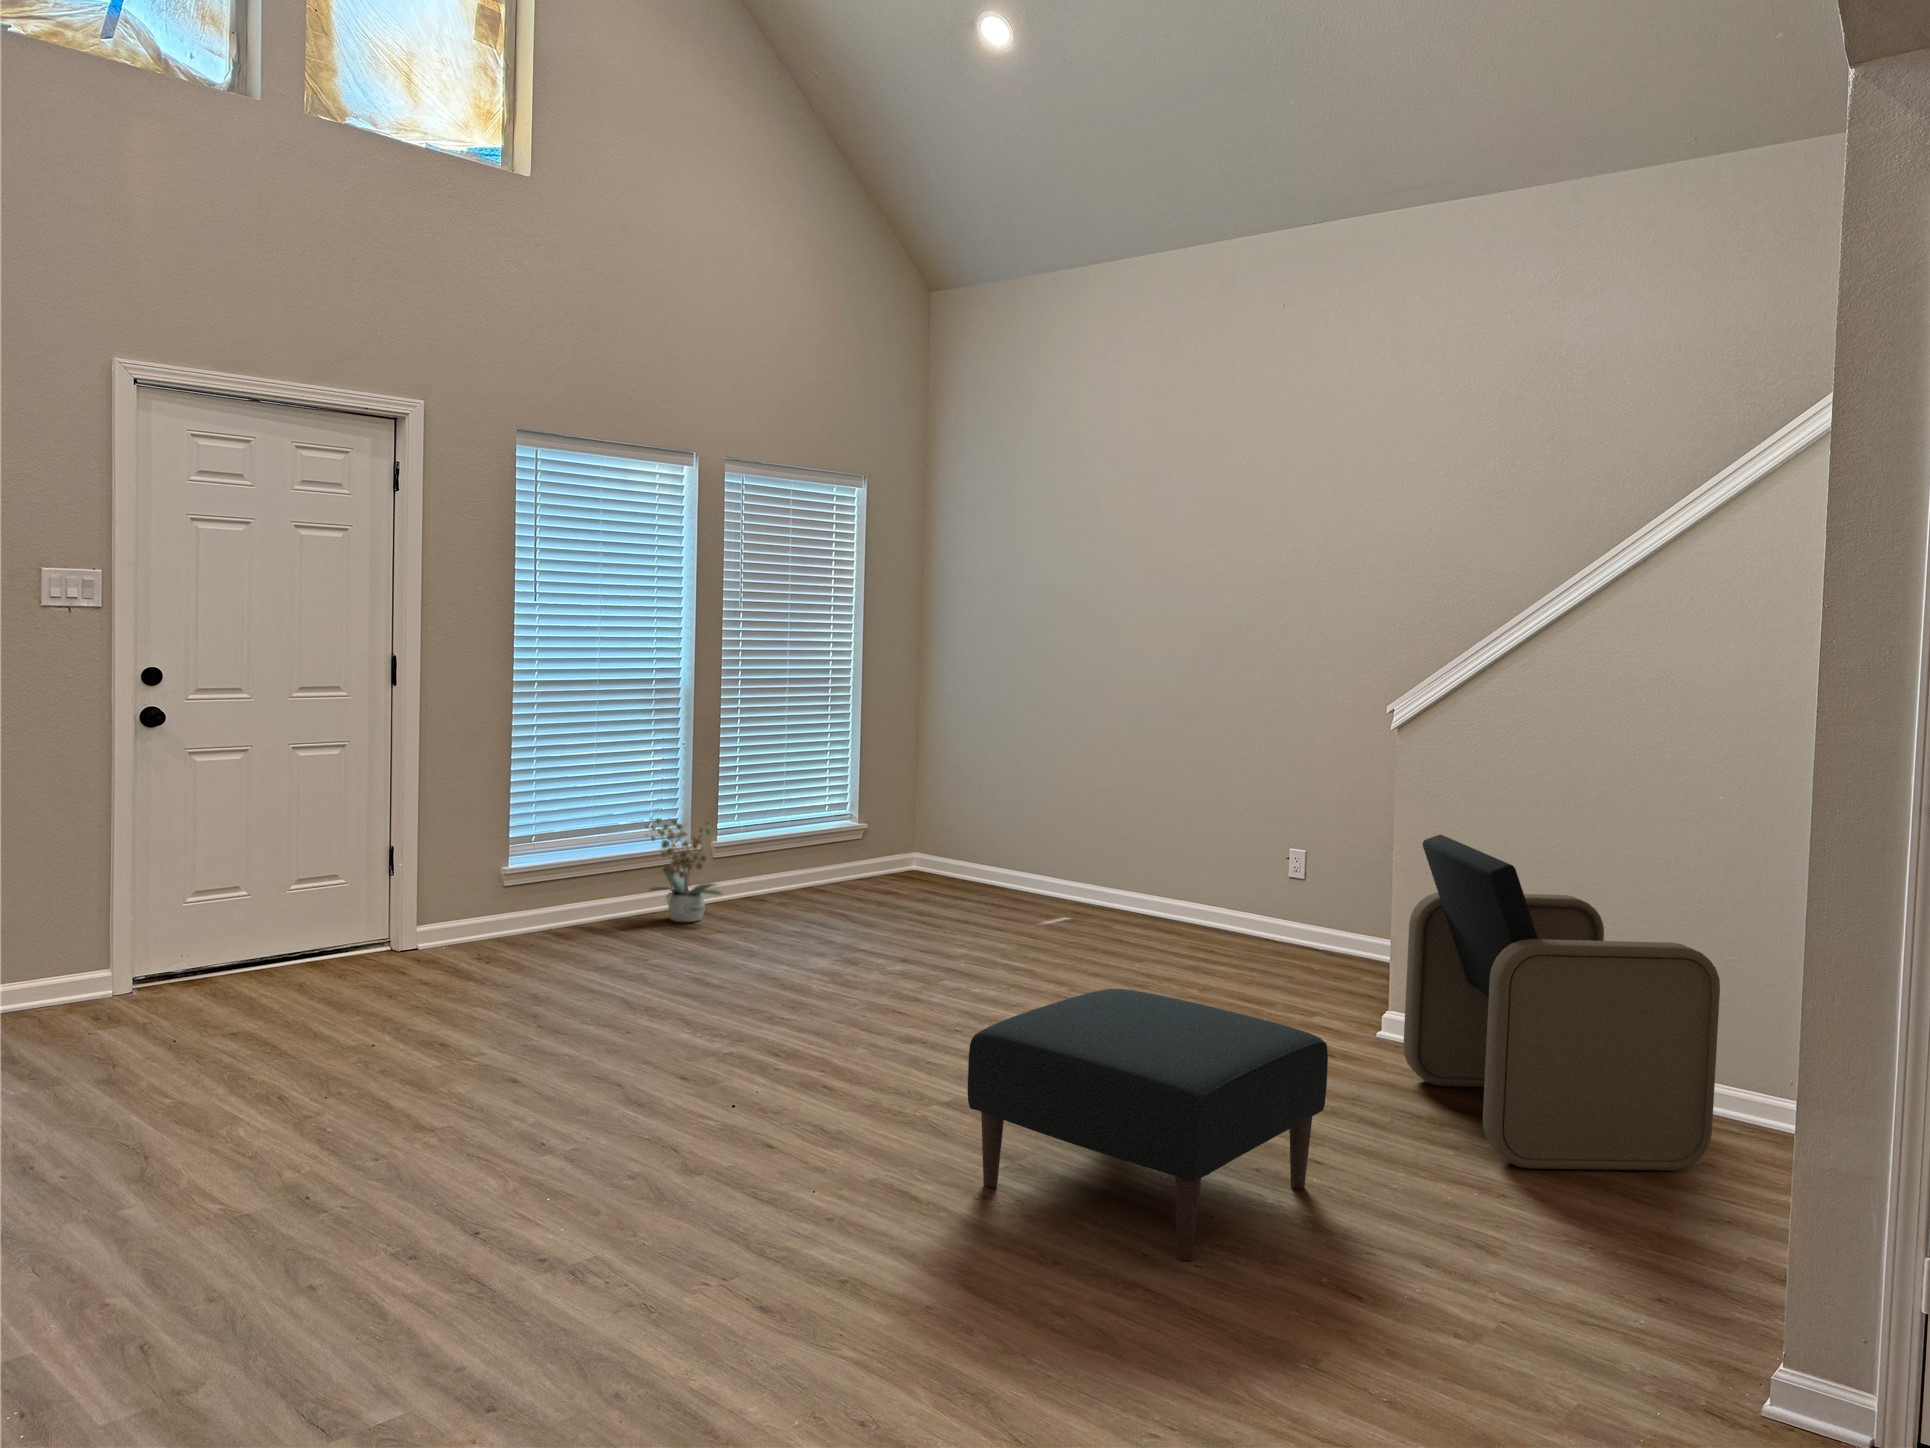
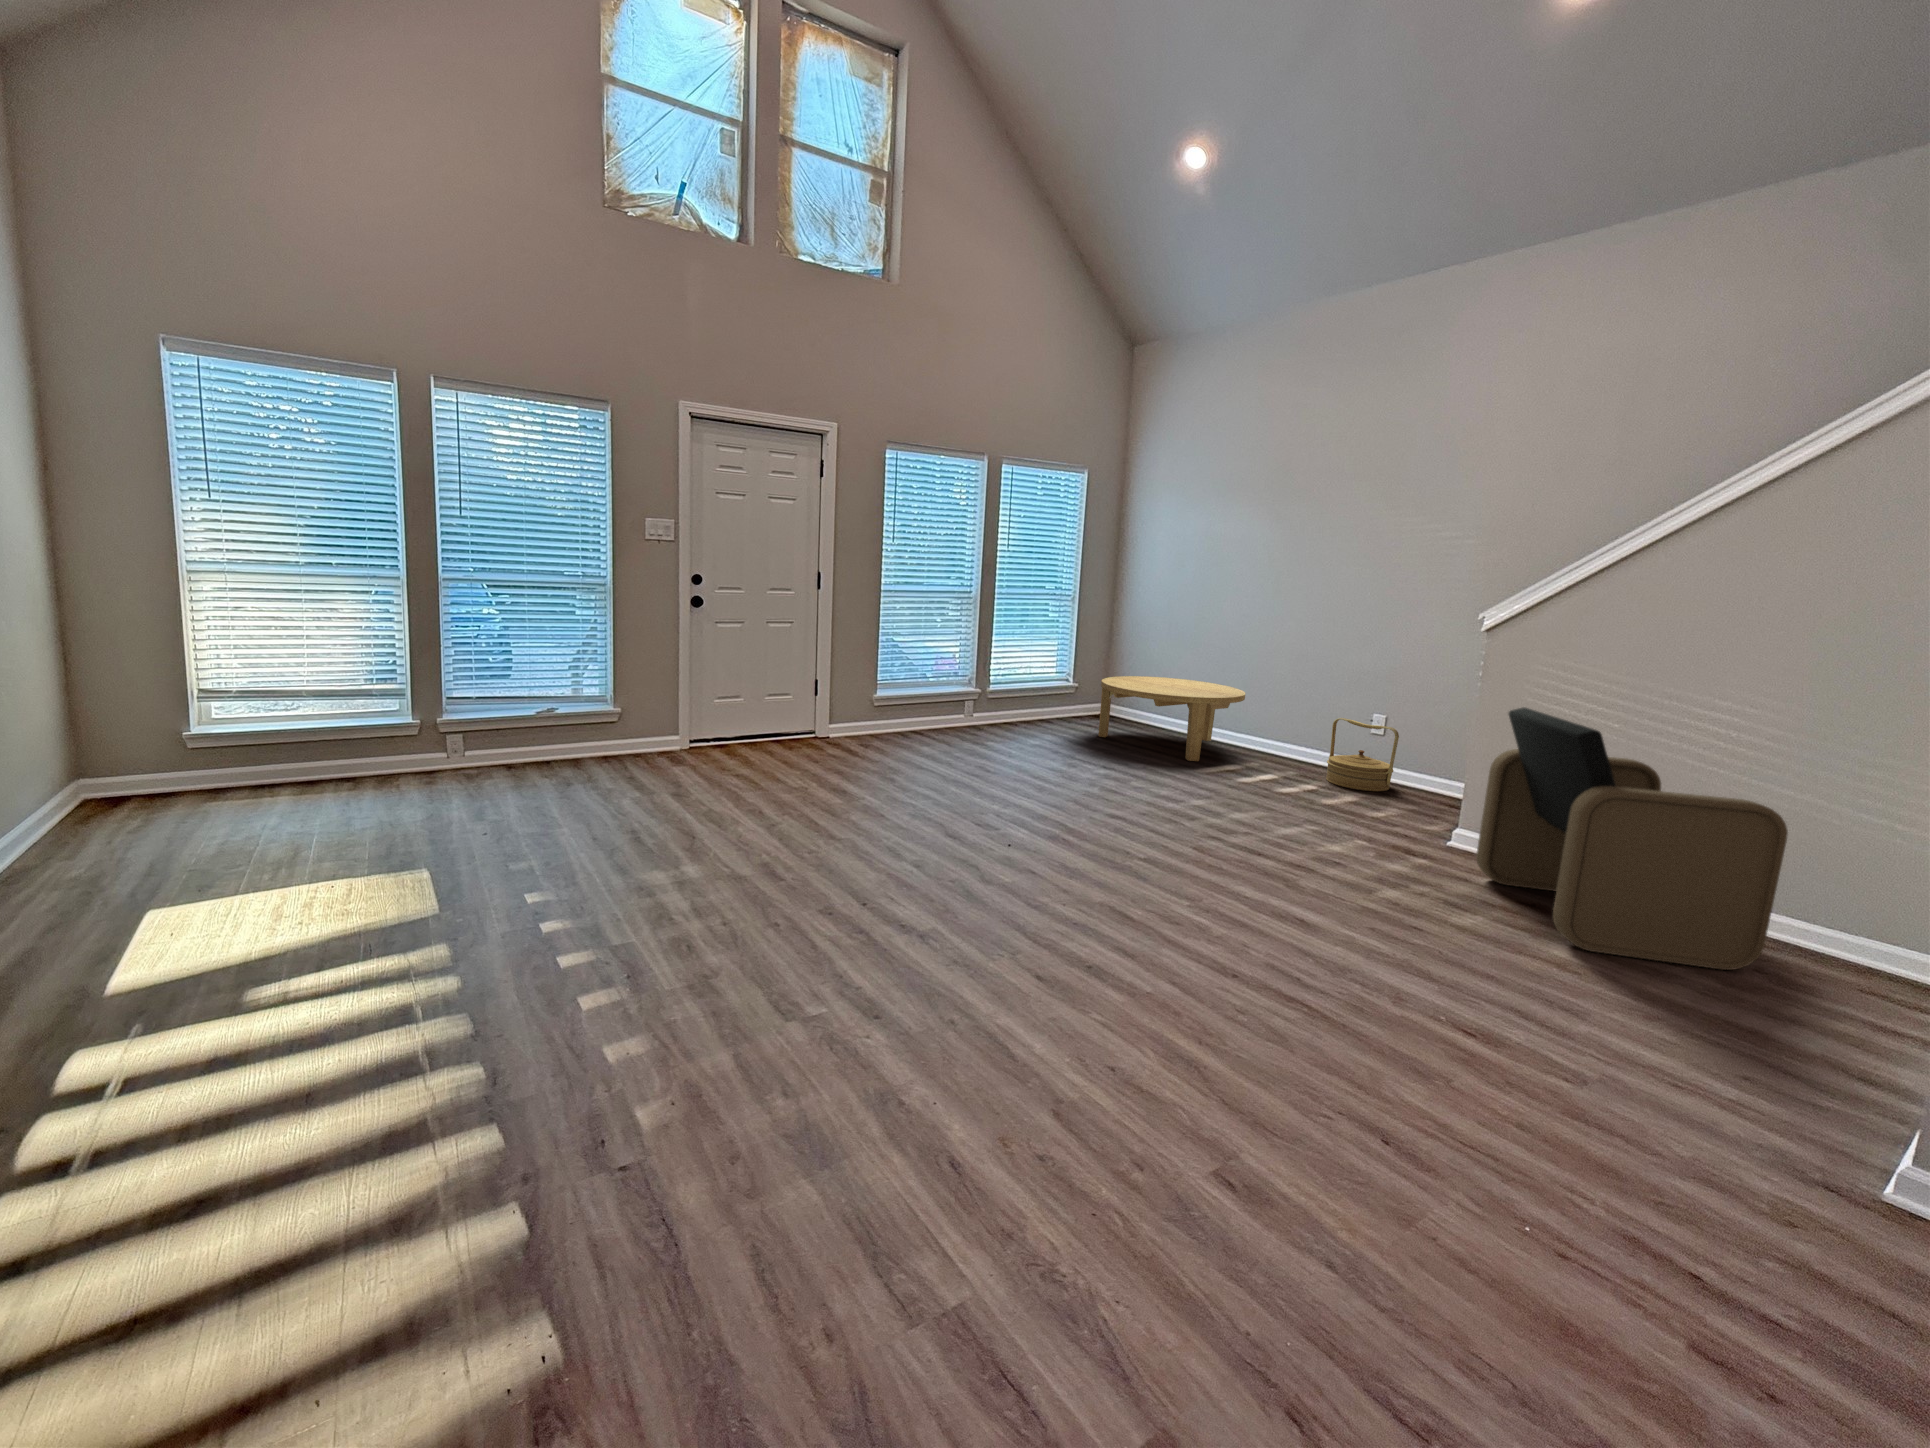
coffee table: none [899,805,1114,937] -> present [1098,676,1245,761]
potted plant: present [646,819,722,922] -> none [950,672,993,735]
woven basket: none [1229,855,1318,962] -> present [1326,718,1399,791]
ottoman: present [968,989,1328,1261] -> none [1167,793,1434,977]

